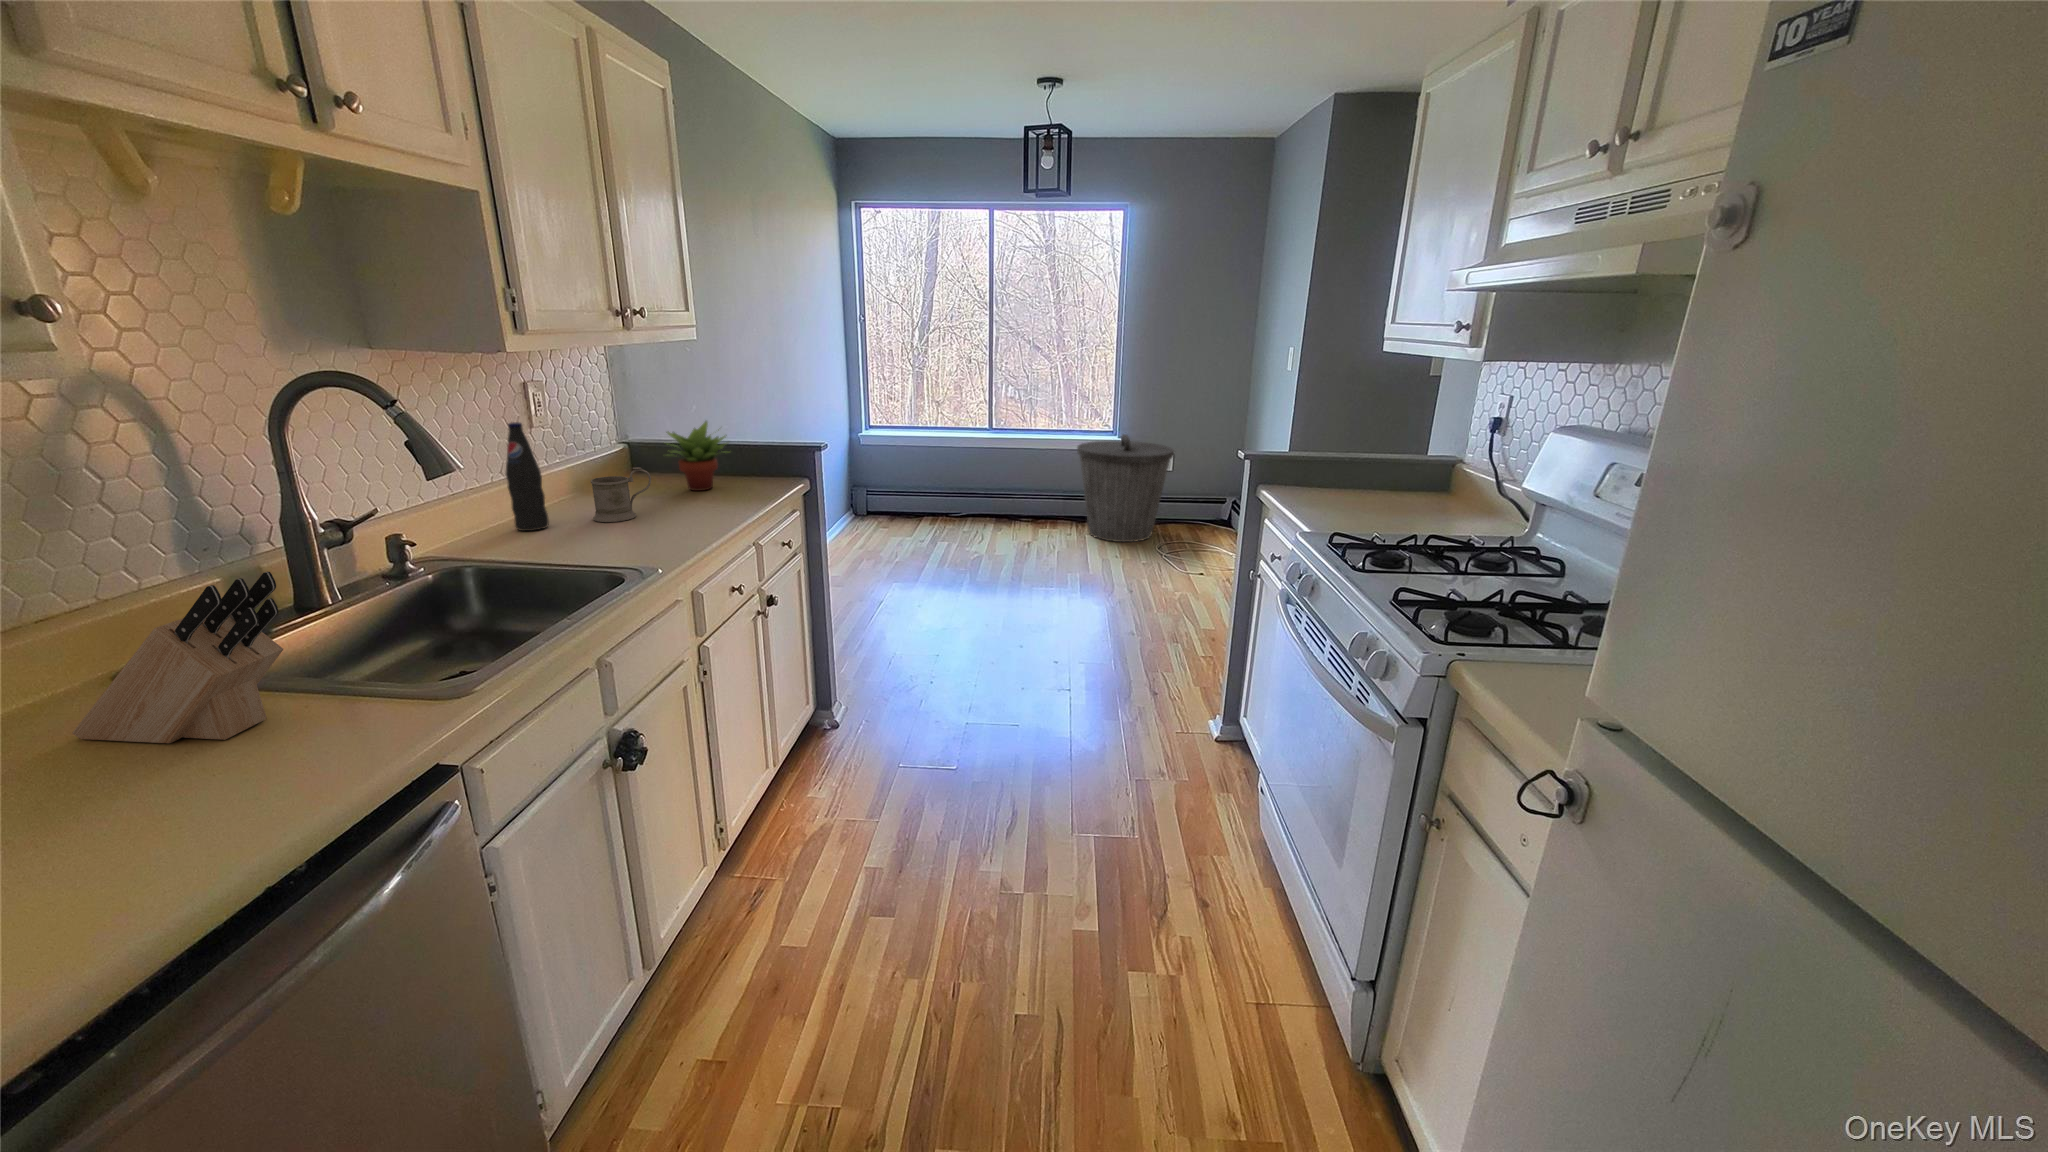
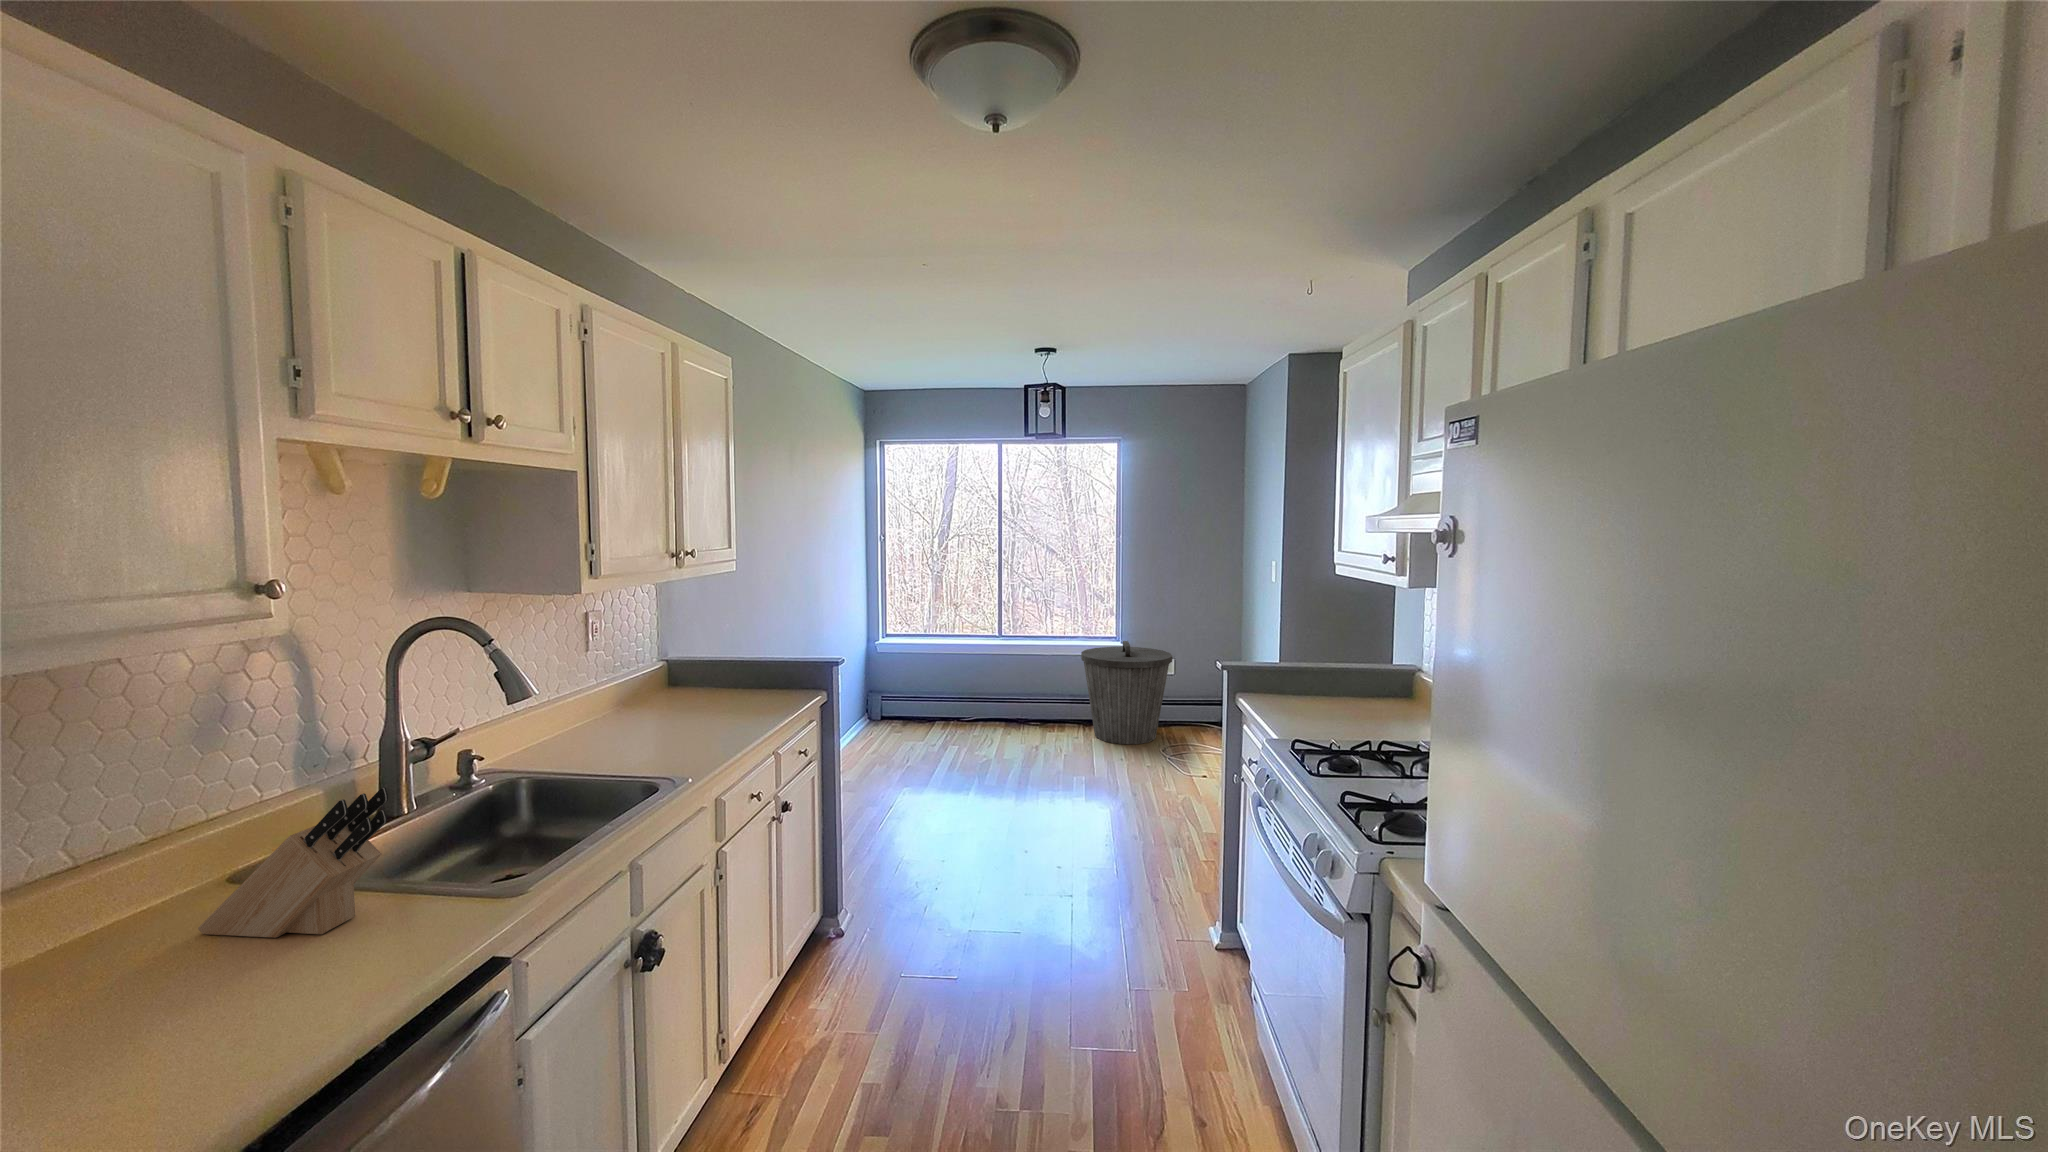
succulent plant: present [667,421,725,491] -> none [699,641,761,704]
bottle: present [505,422,549,531] -> none [563,649,595,744]
mug: present [590,467,651,522] -> none [633,686,688,735]

